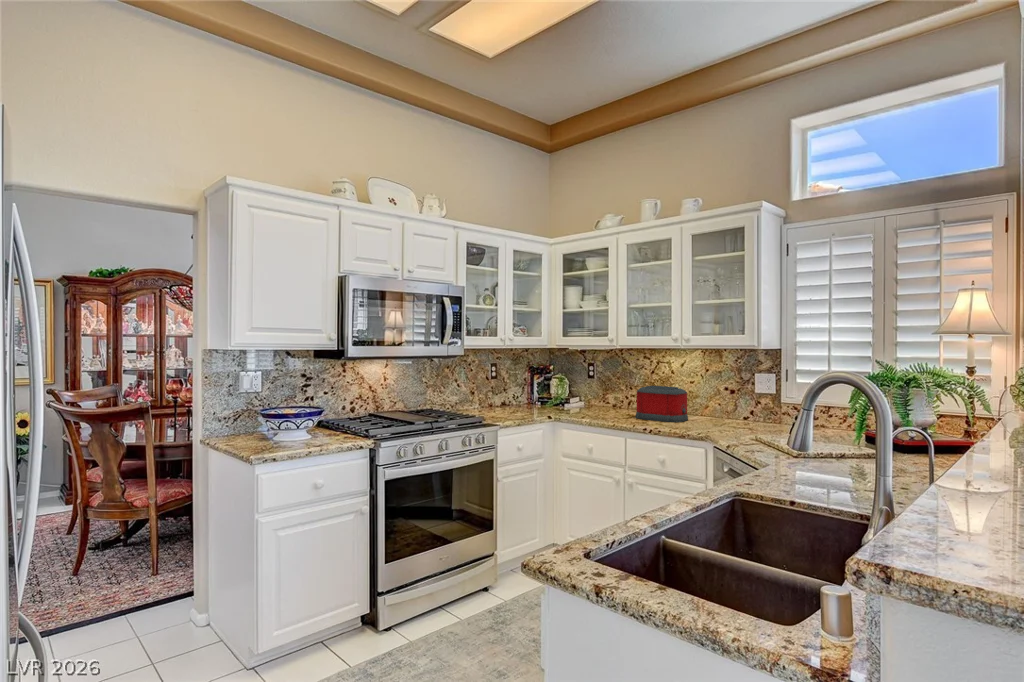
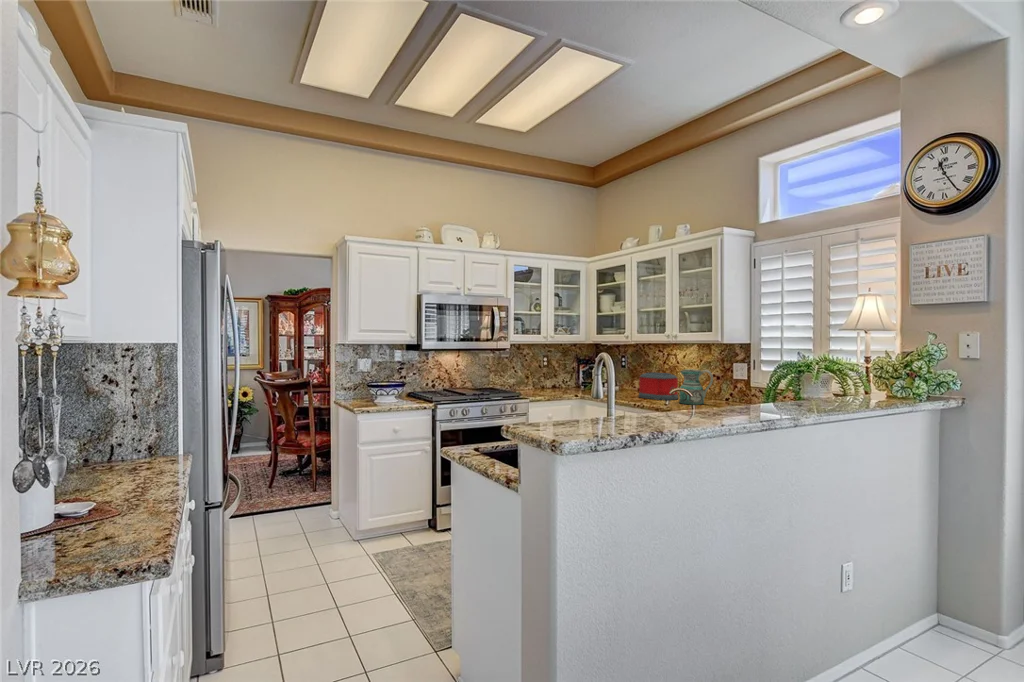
ceramic pitcher: none [702,382,746,429] -> present [679,369,713,405]

